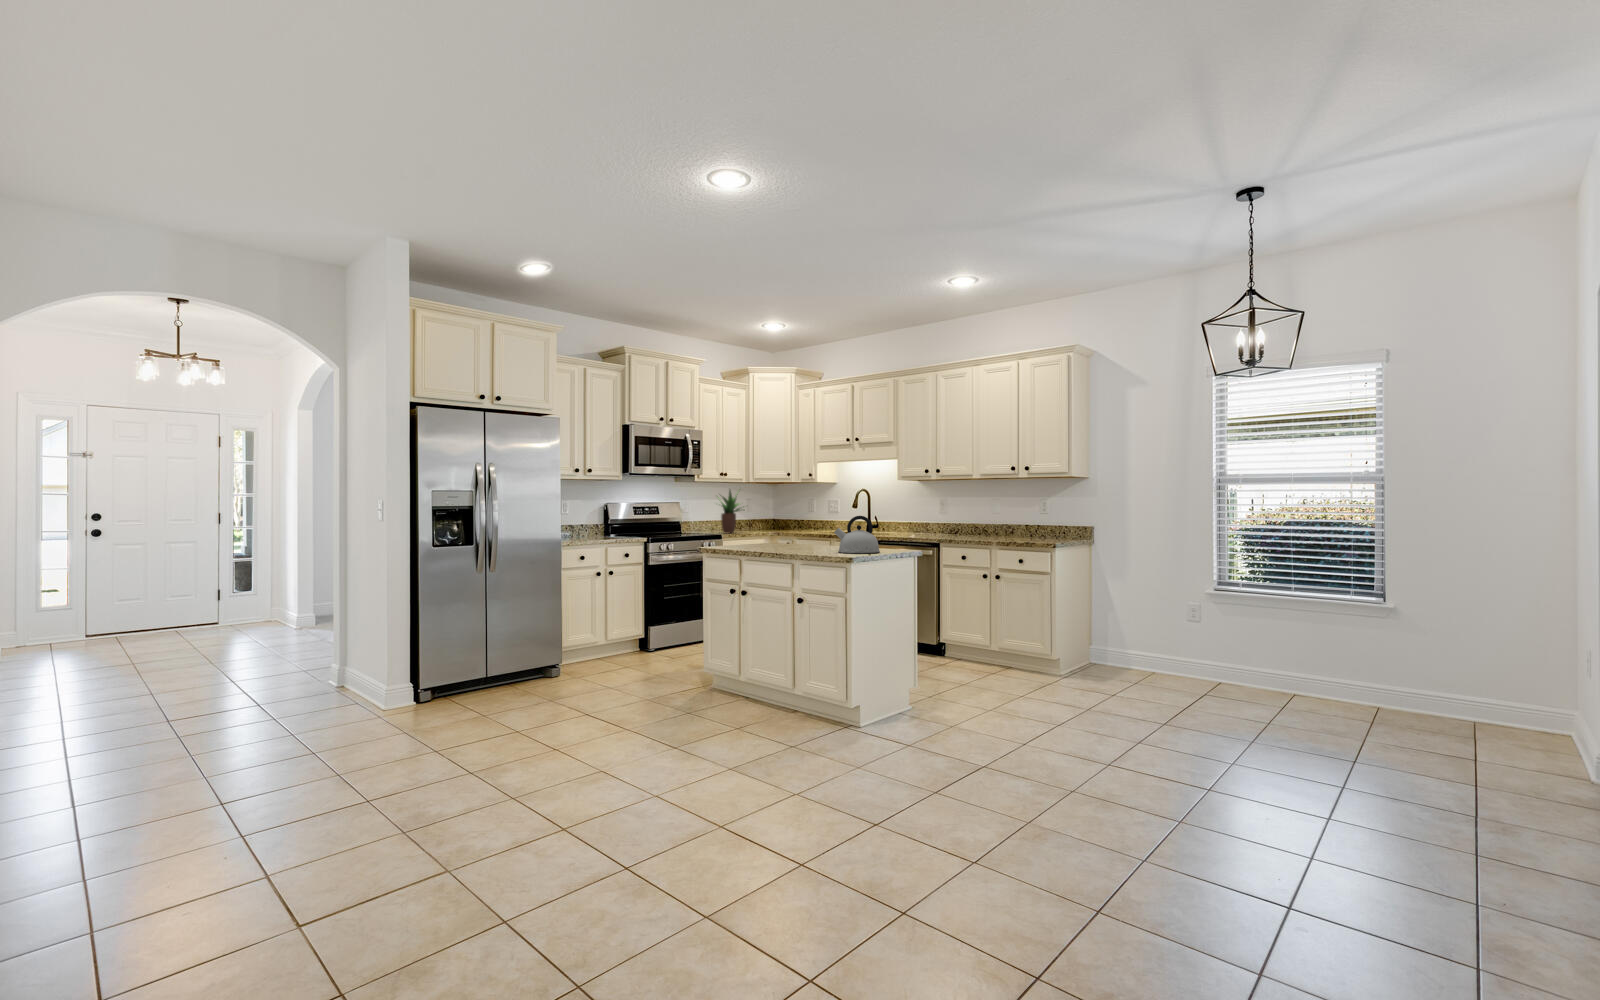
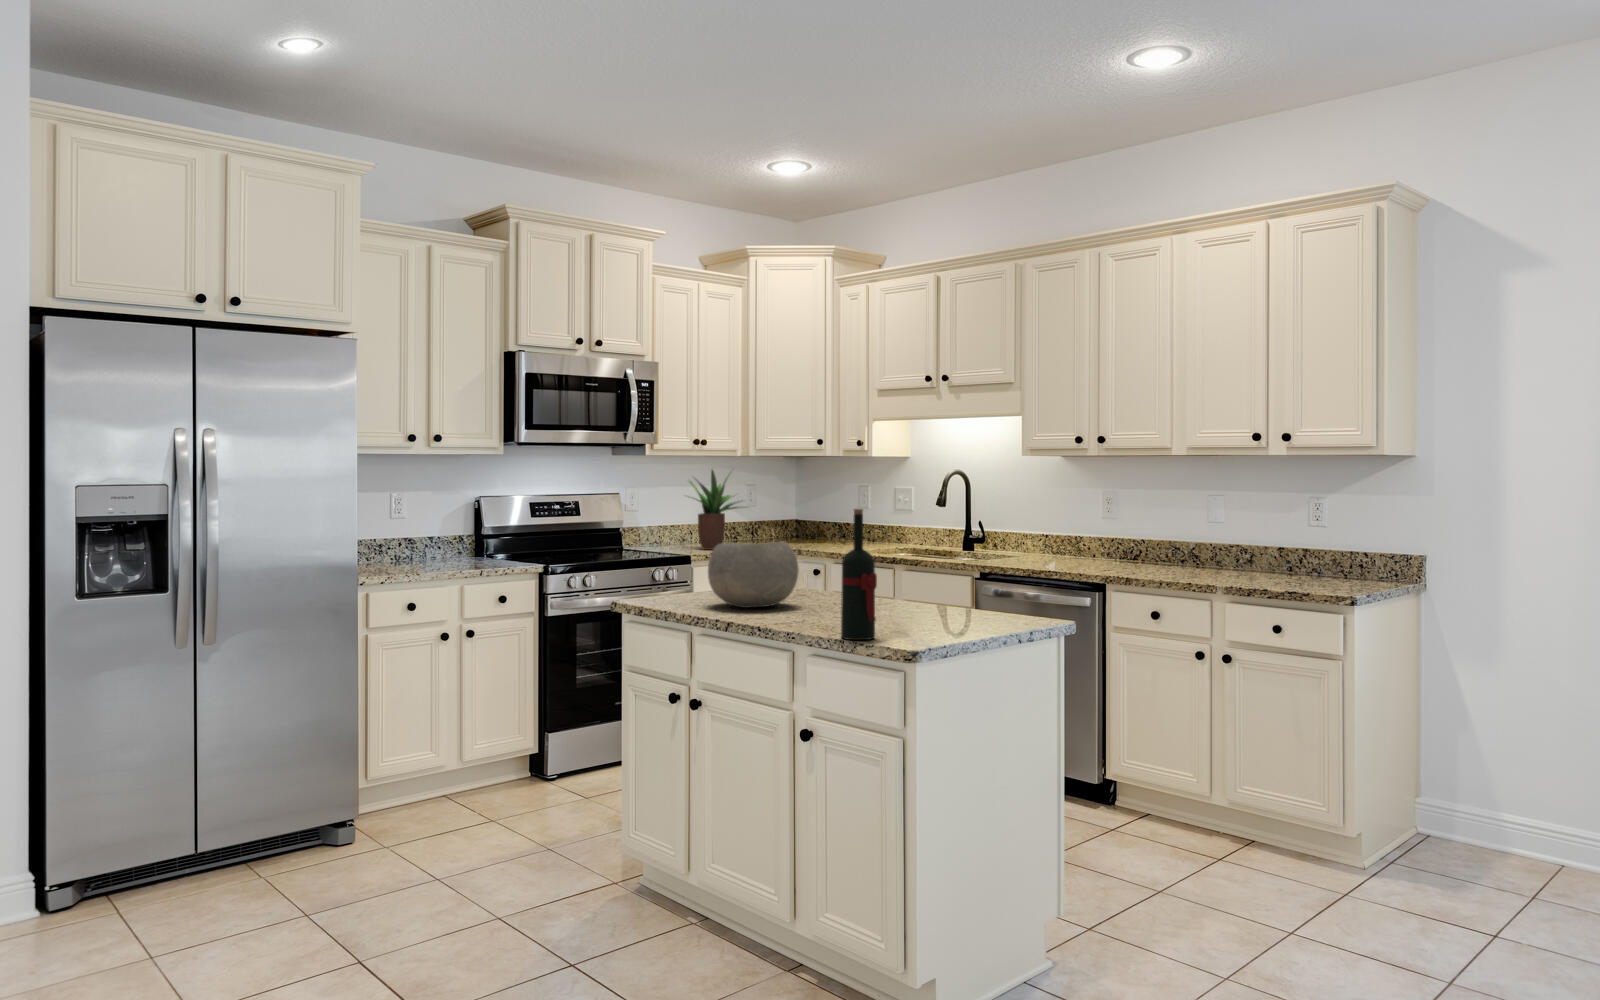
wine bottle: none [817,497,833,555] -> present [841,509,877,640]
bowl: none [748,516,791,548] -> present [708,541,798,608]
kettle: present [834,516,880,553] -> none [883,548,984,633]

